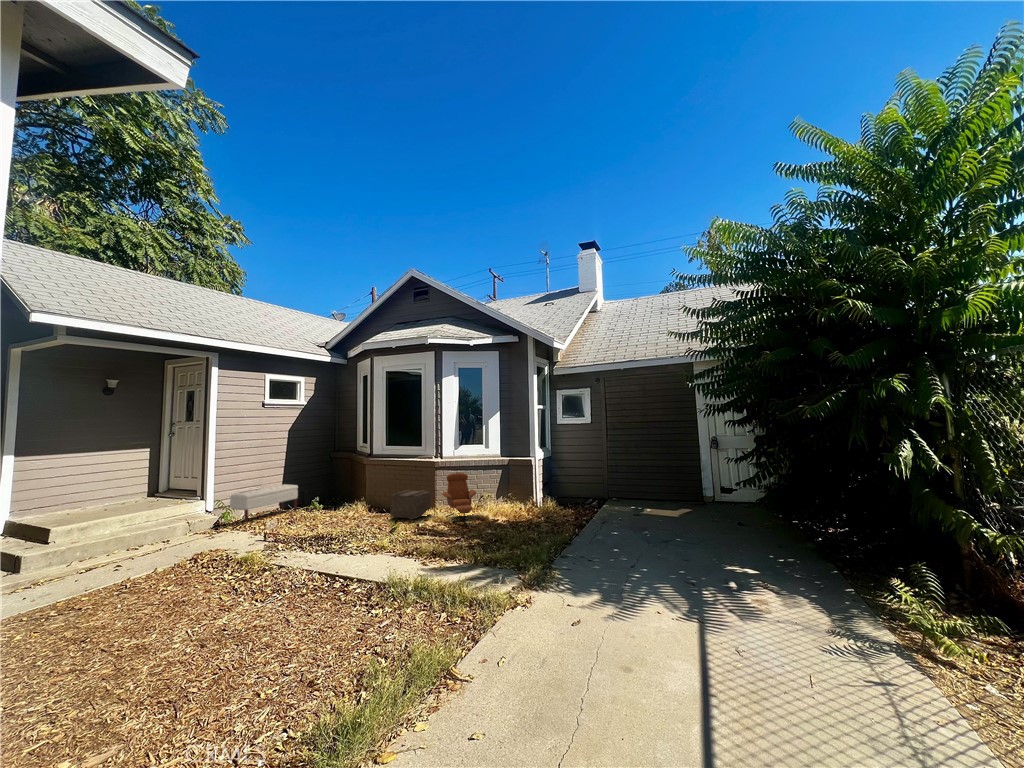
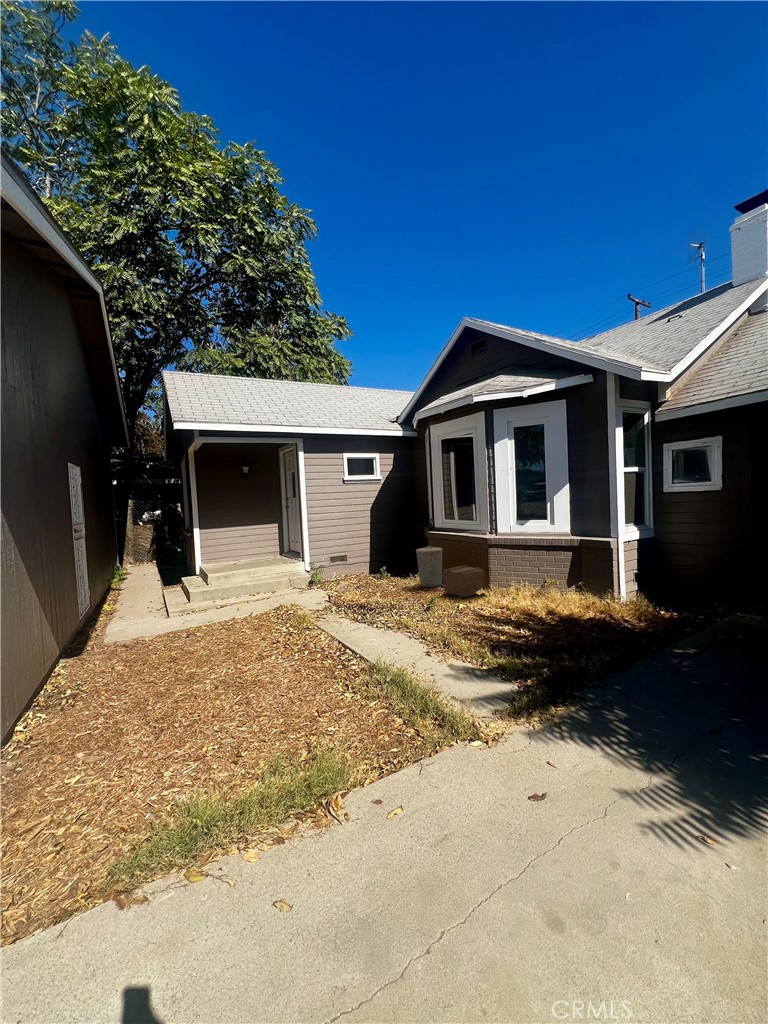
trash can: none [356,473,384,515] -> present [416,546,442,588]
lounge chair: present [442,473,476,525] -> none [493,551,533,613]
bench: present [230,484,298,523] -> none [322,552,377,584]

